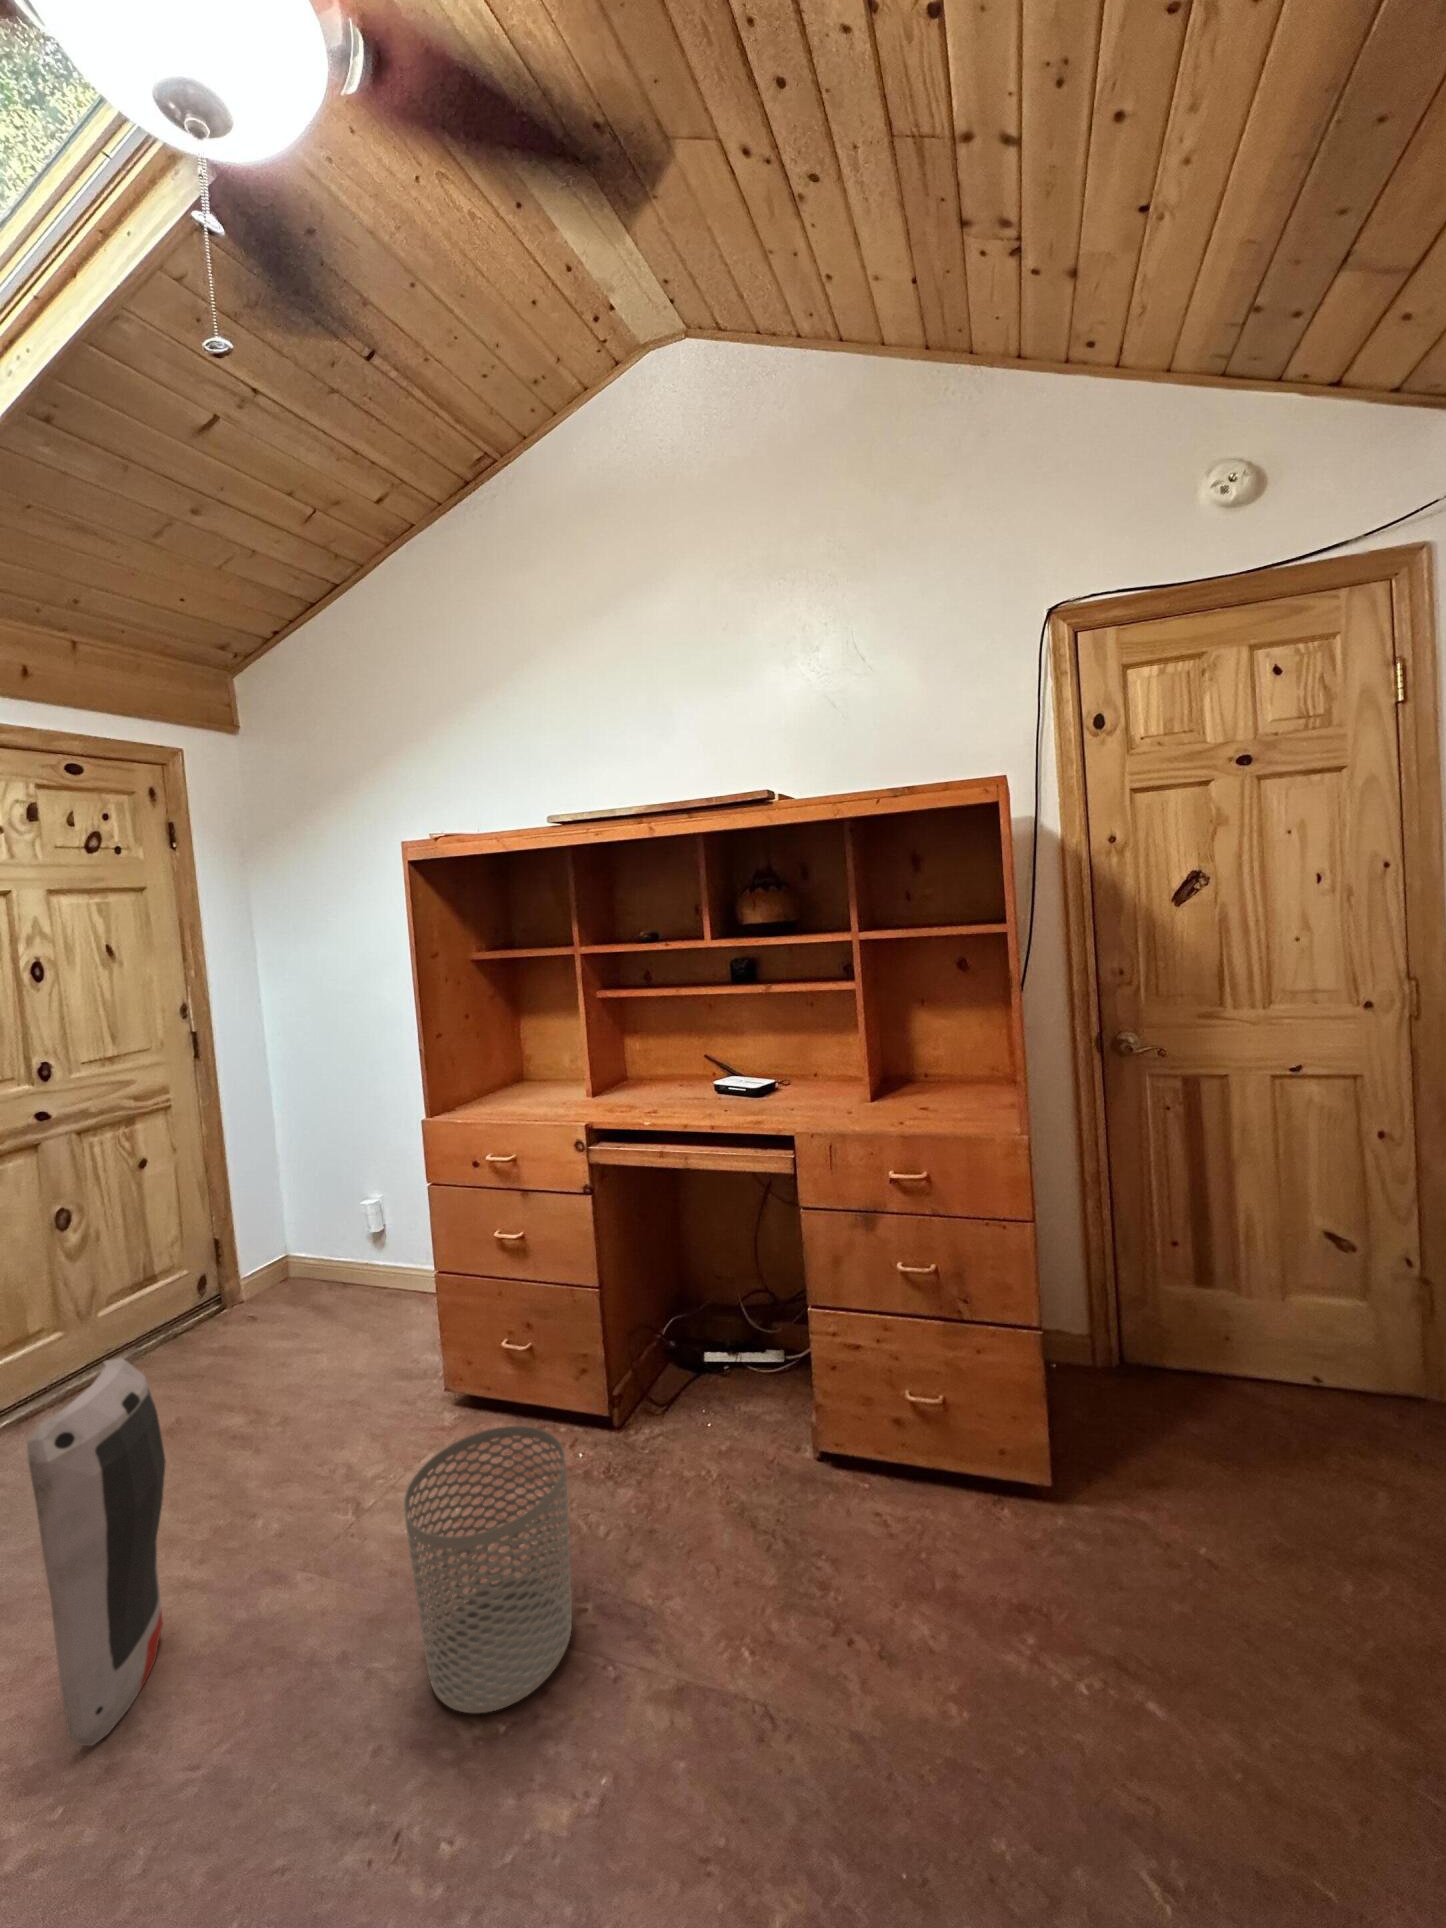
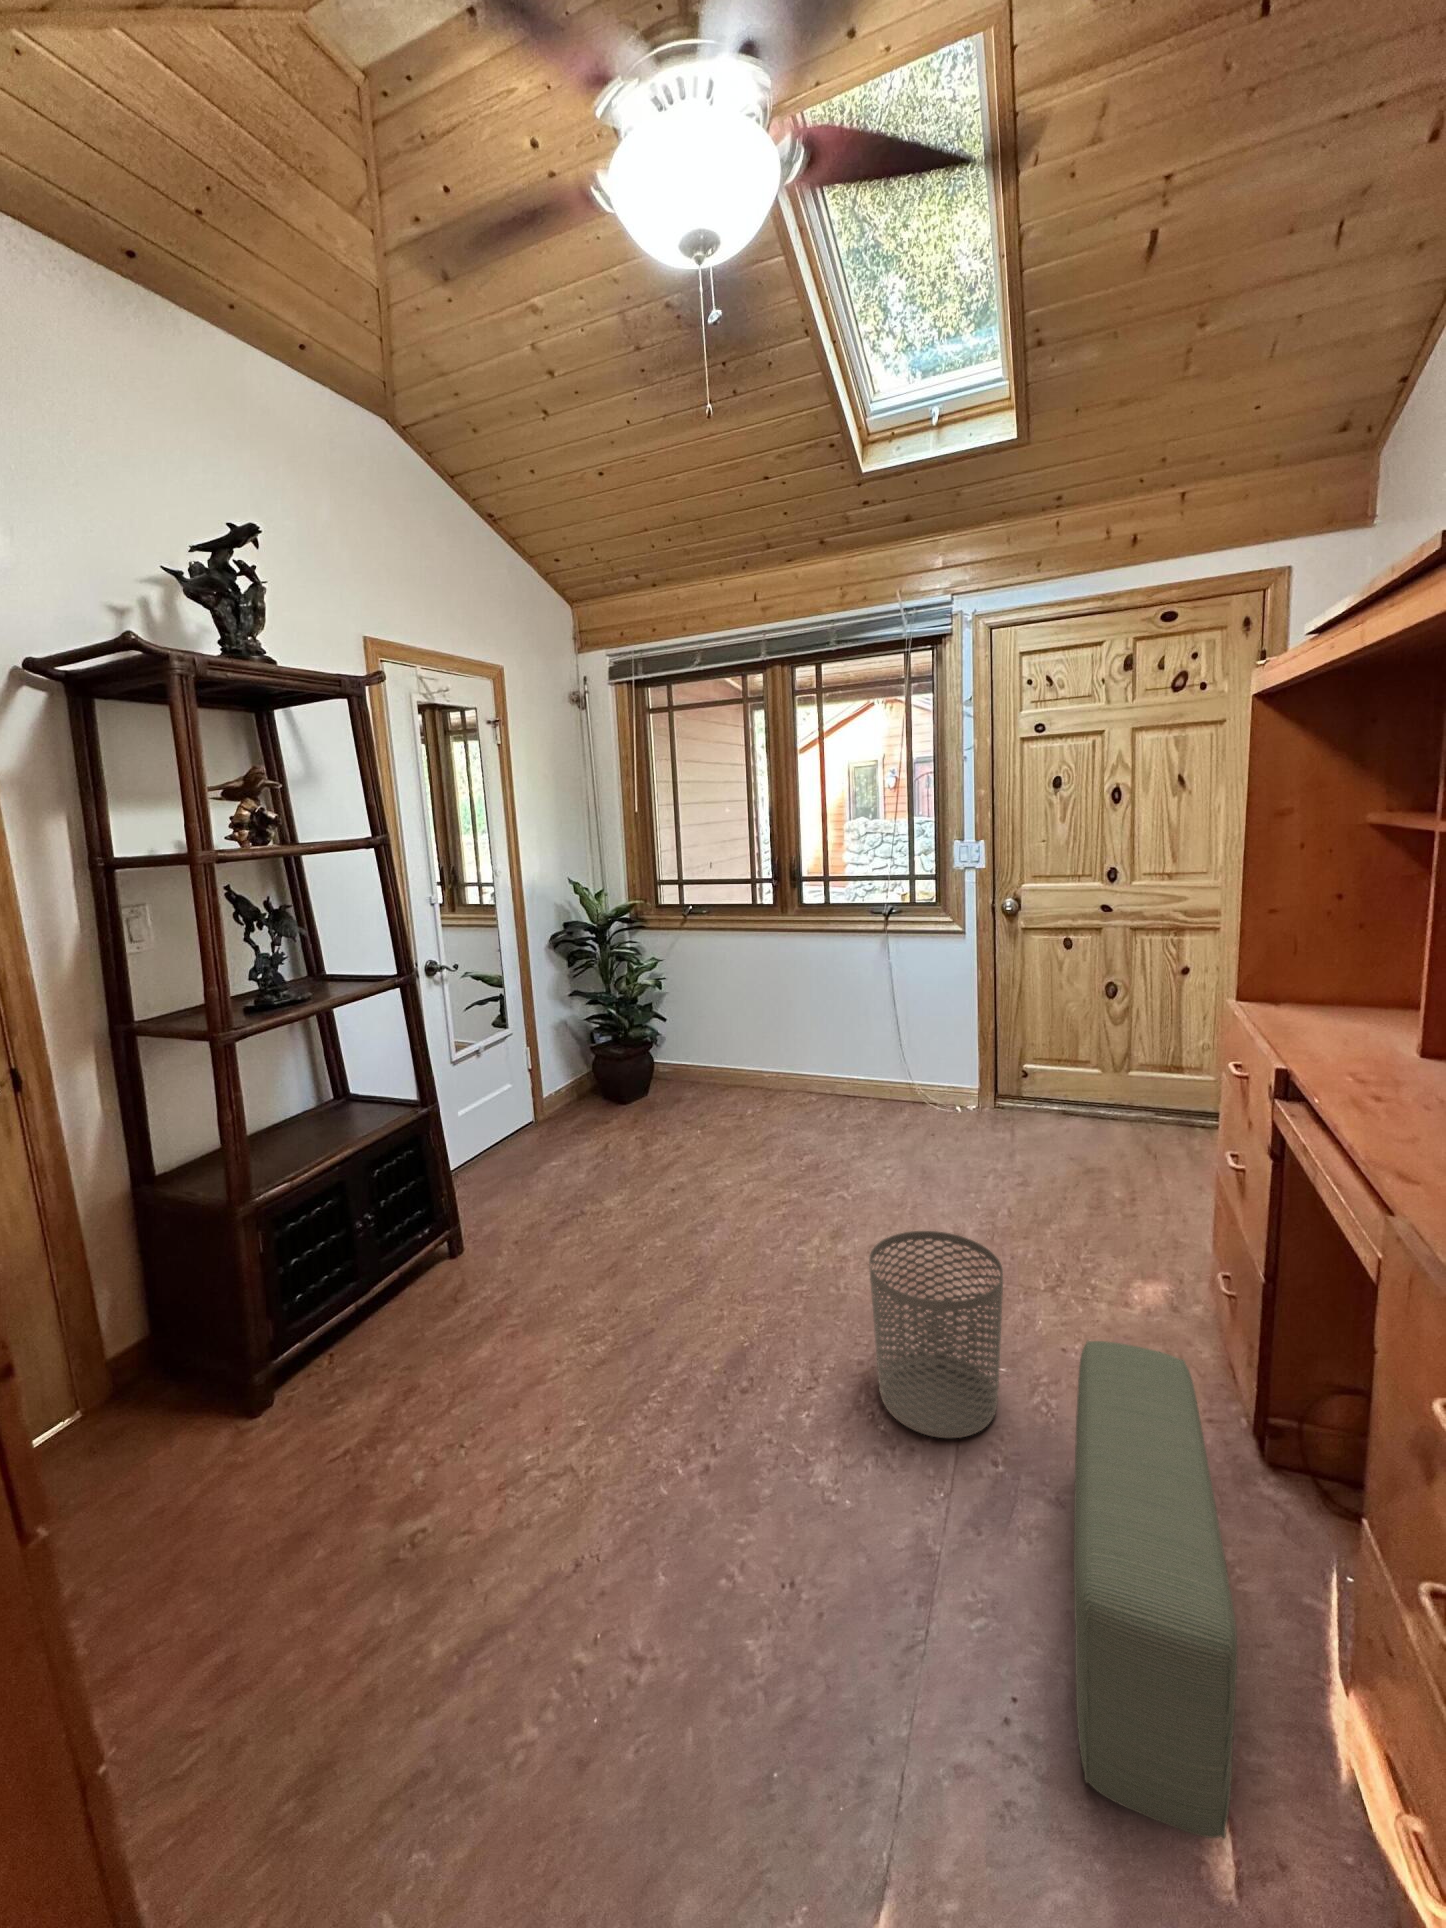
air purifier: present [27,1358,166,1746] -> none [835,1058,928,1247]
pouf: none [618,1359,914,1591] -> present [1074,1341,1237,1838]

